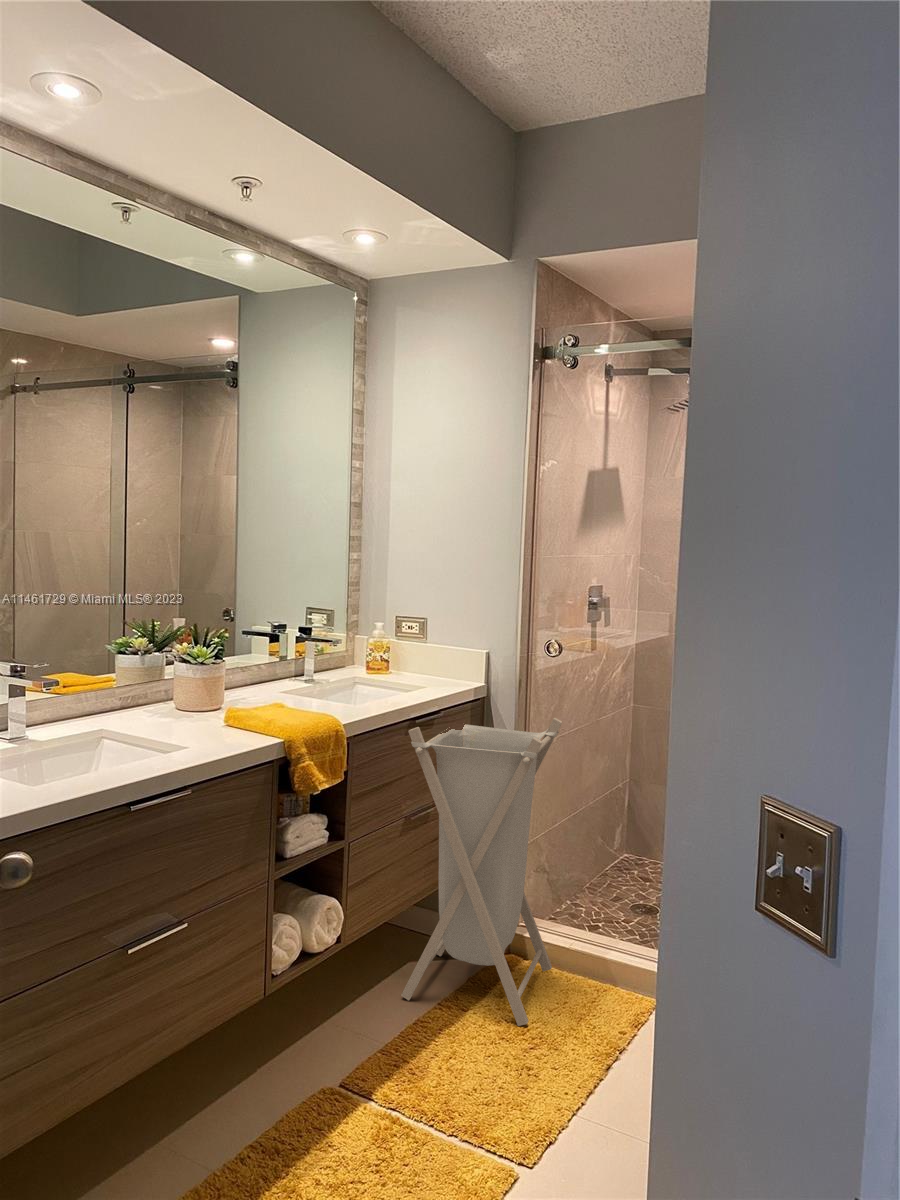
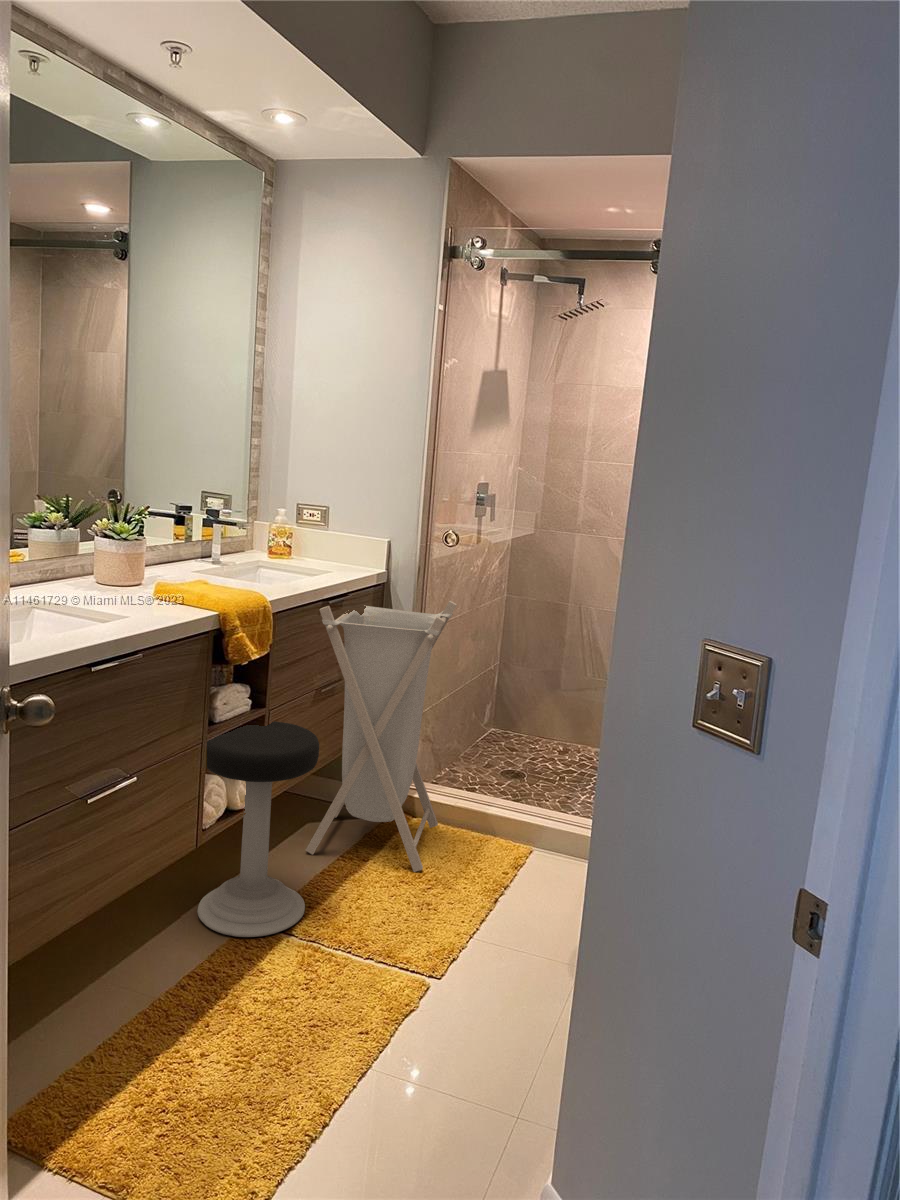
stool: none [274,853,400,1101] -> present [198,721,319,937]

